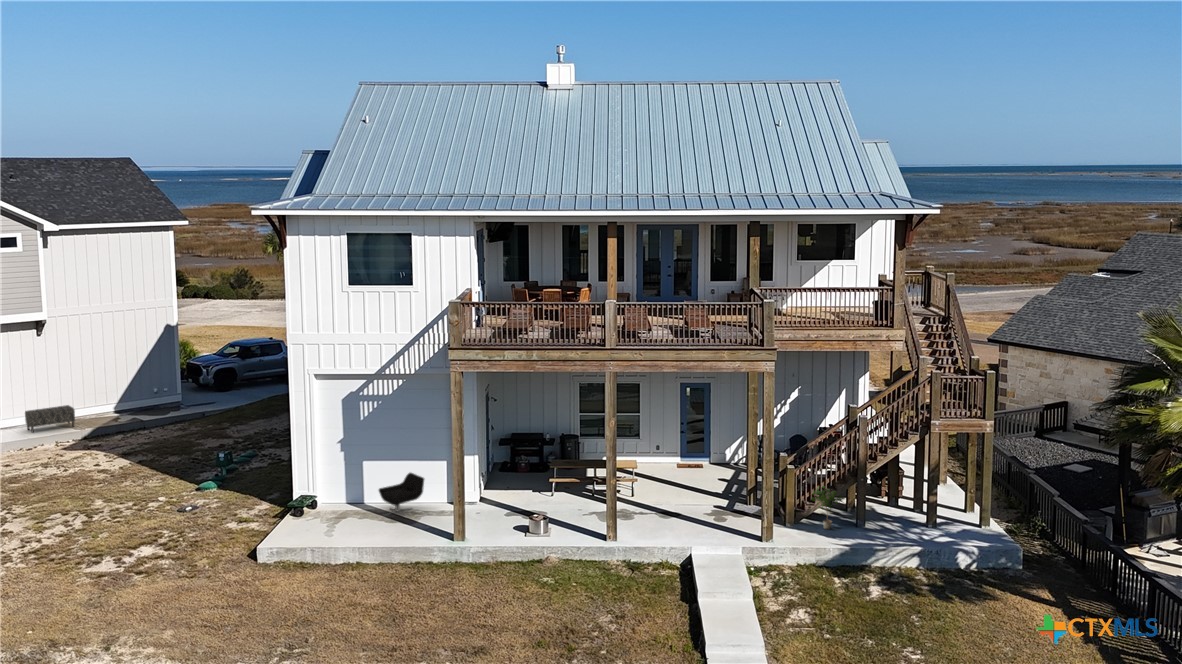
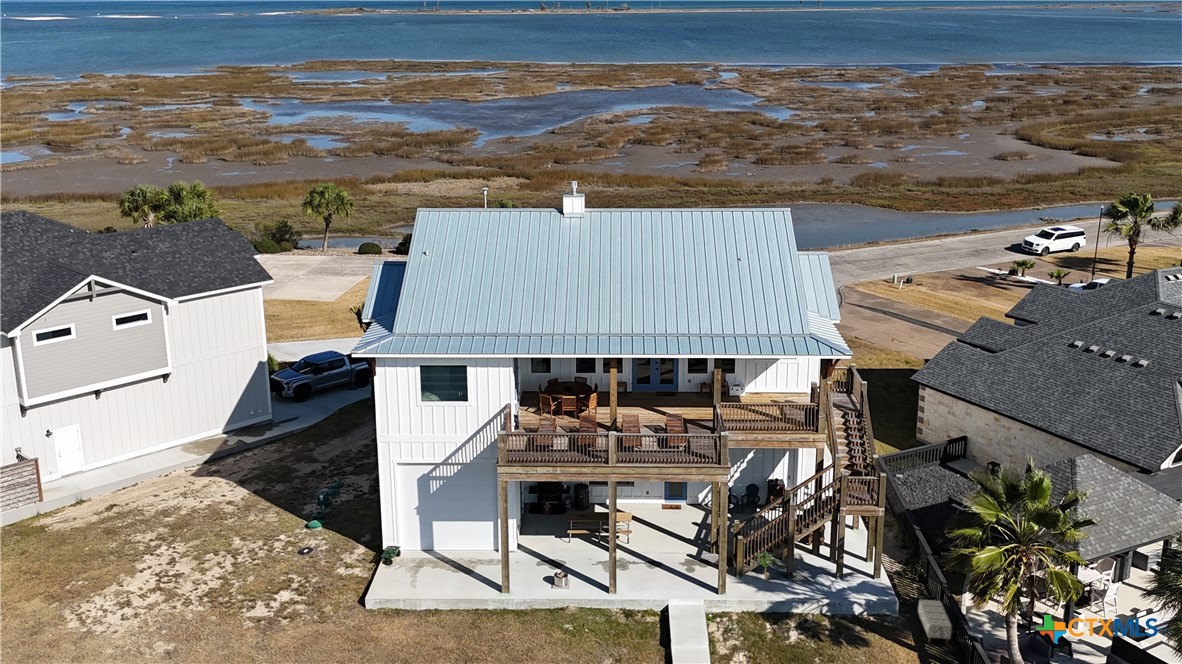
bench: present [25,405,75,433] -> present [918,600,952,644]
lounge chair: present [379,473,424,515] -> none [444,527,478,562]

